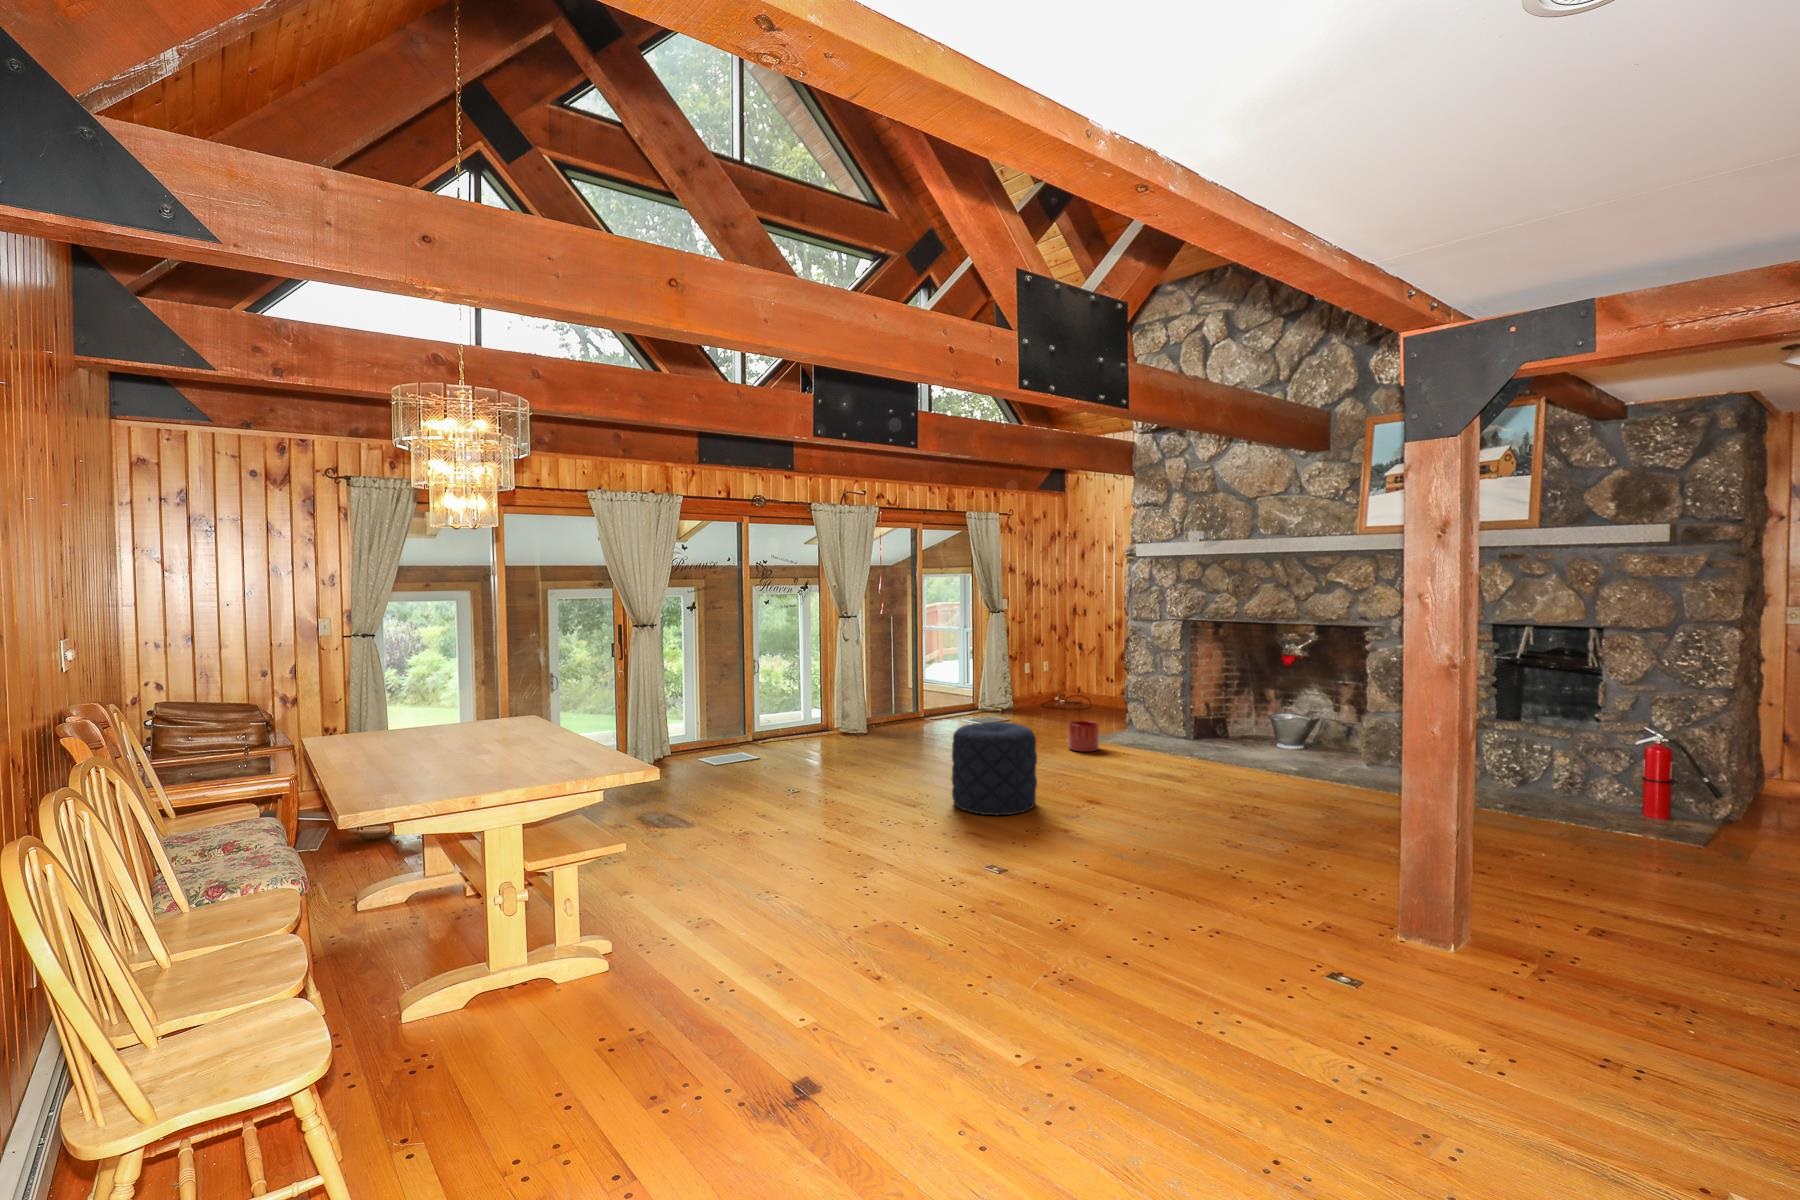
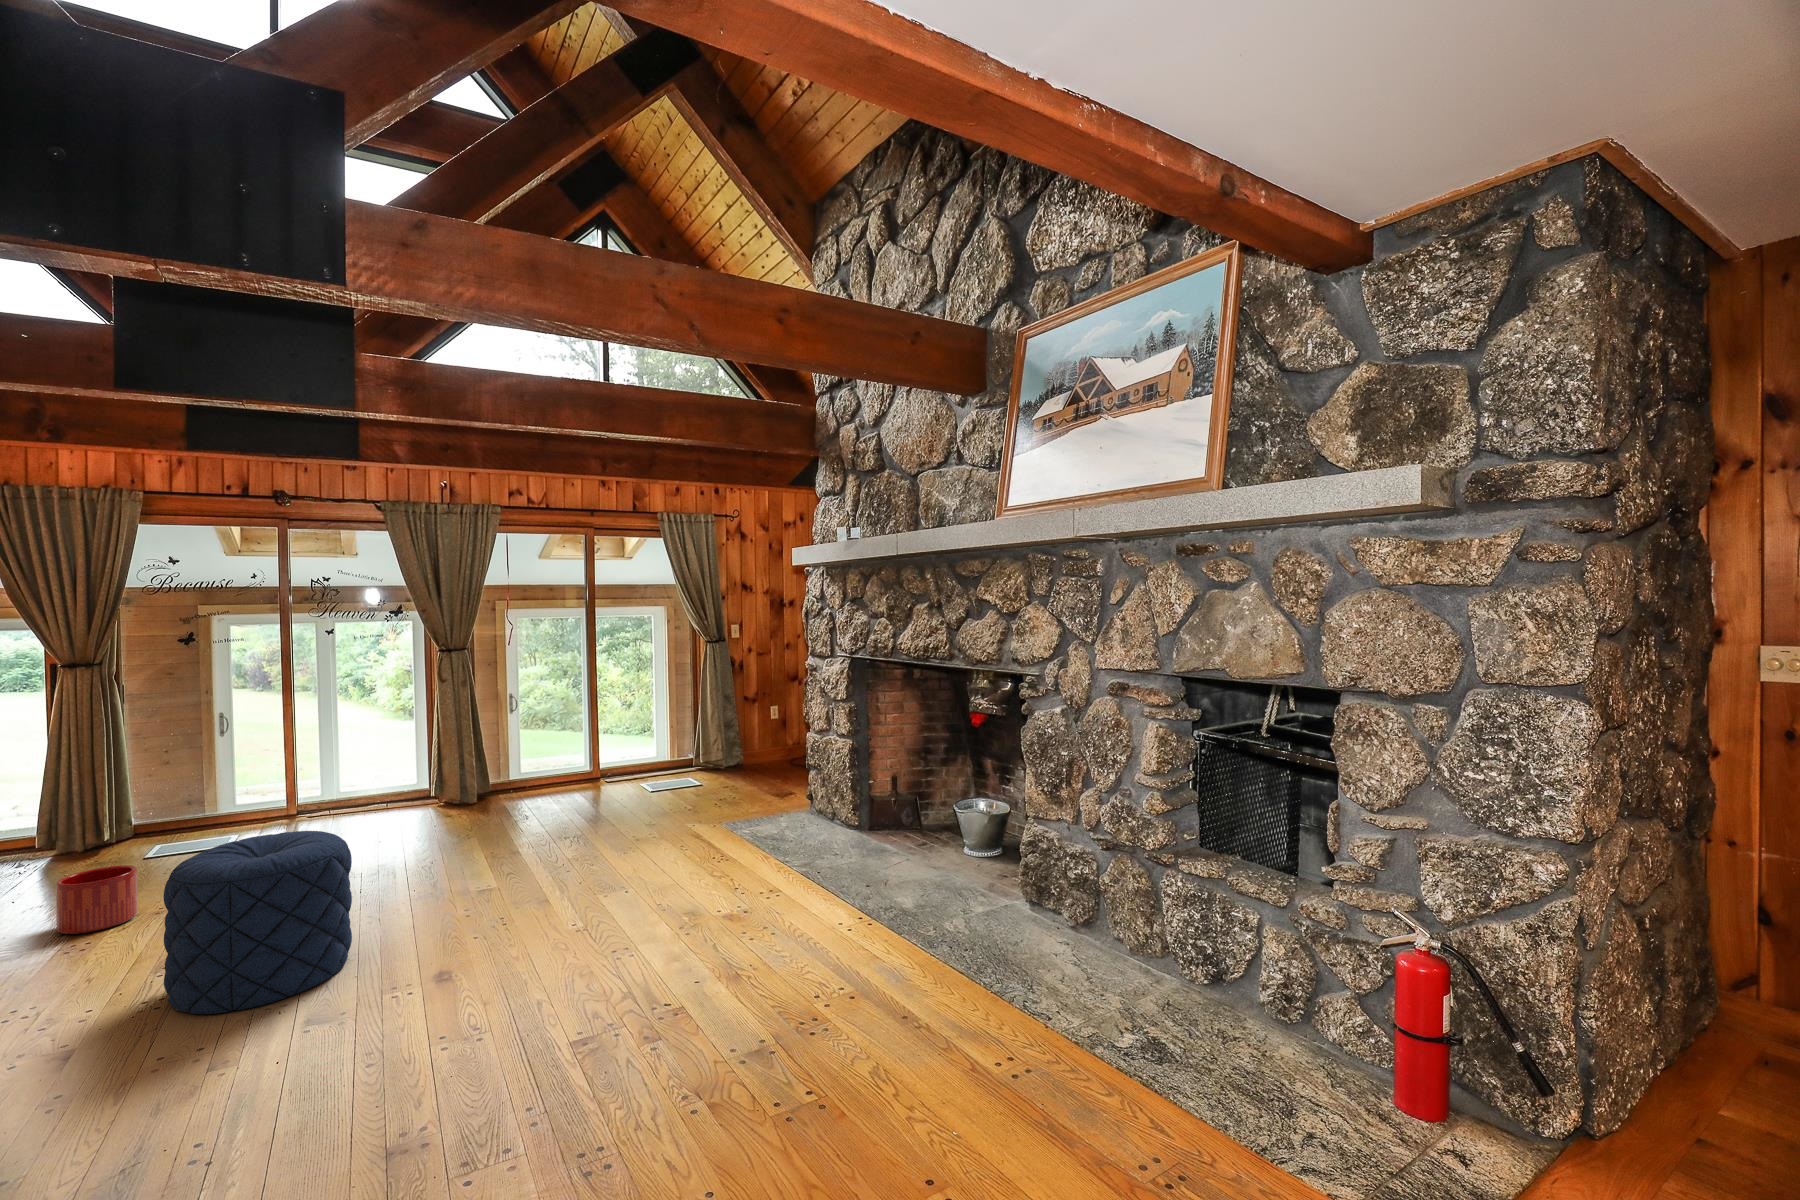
planter: present [1068,720,1099,752] -> present [56,865,138,934]

